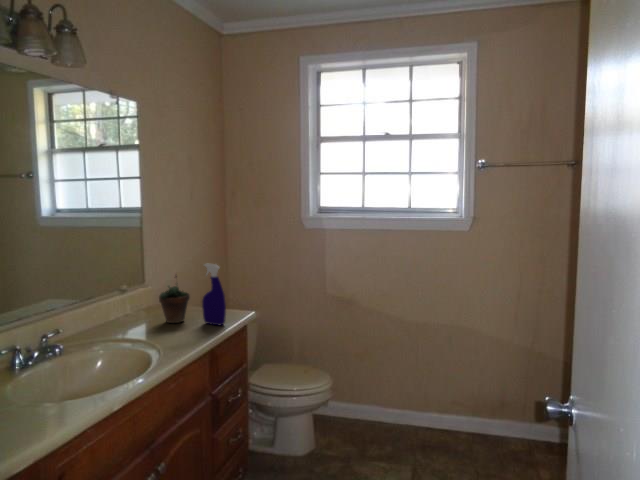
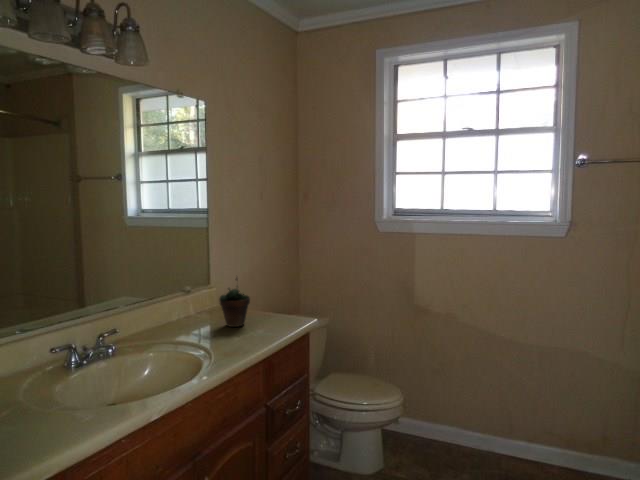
spray bottle: present [202,264,226,325] -> none [262,267,285,332]

